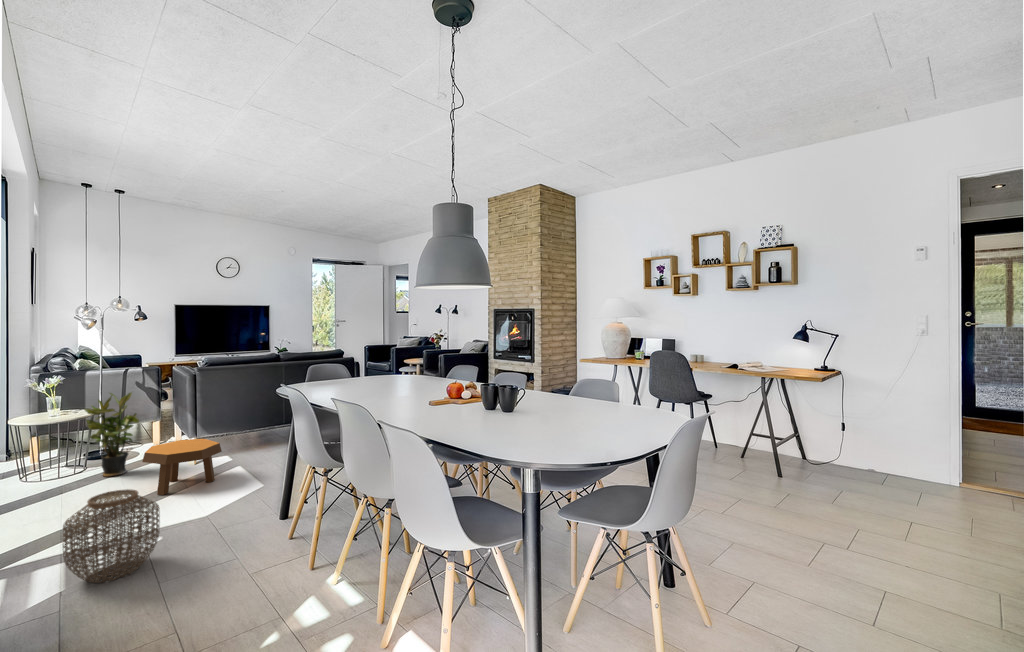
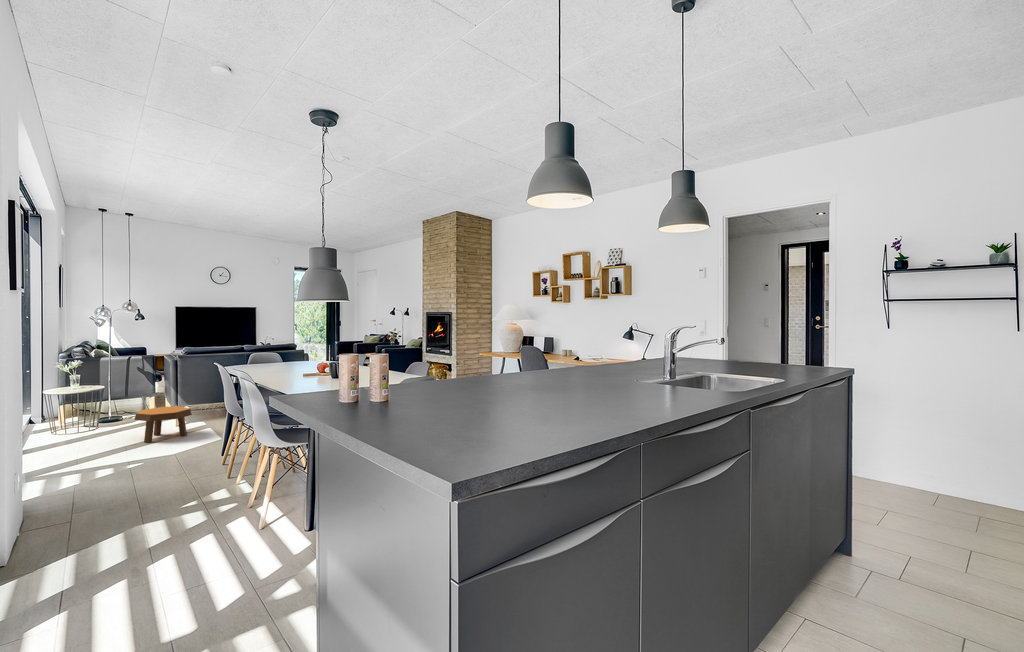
potted plant: present [85,392,139,477] -> none [95,372,136,432]
woven basket: present [63,489,160,583] -> none [75,428,136,483]

